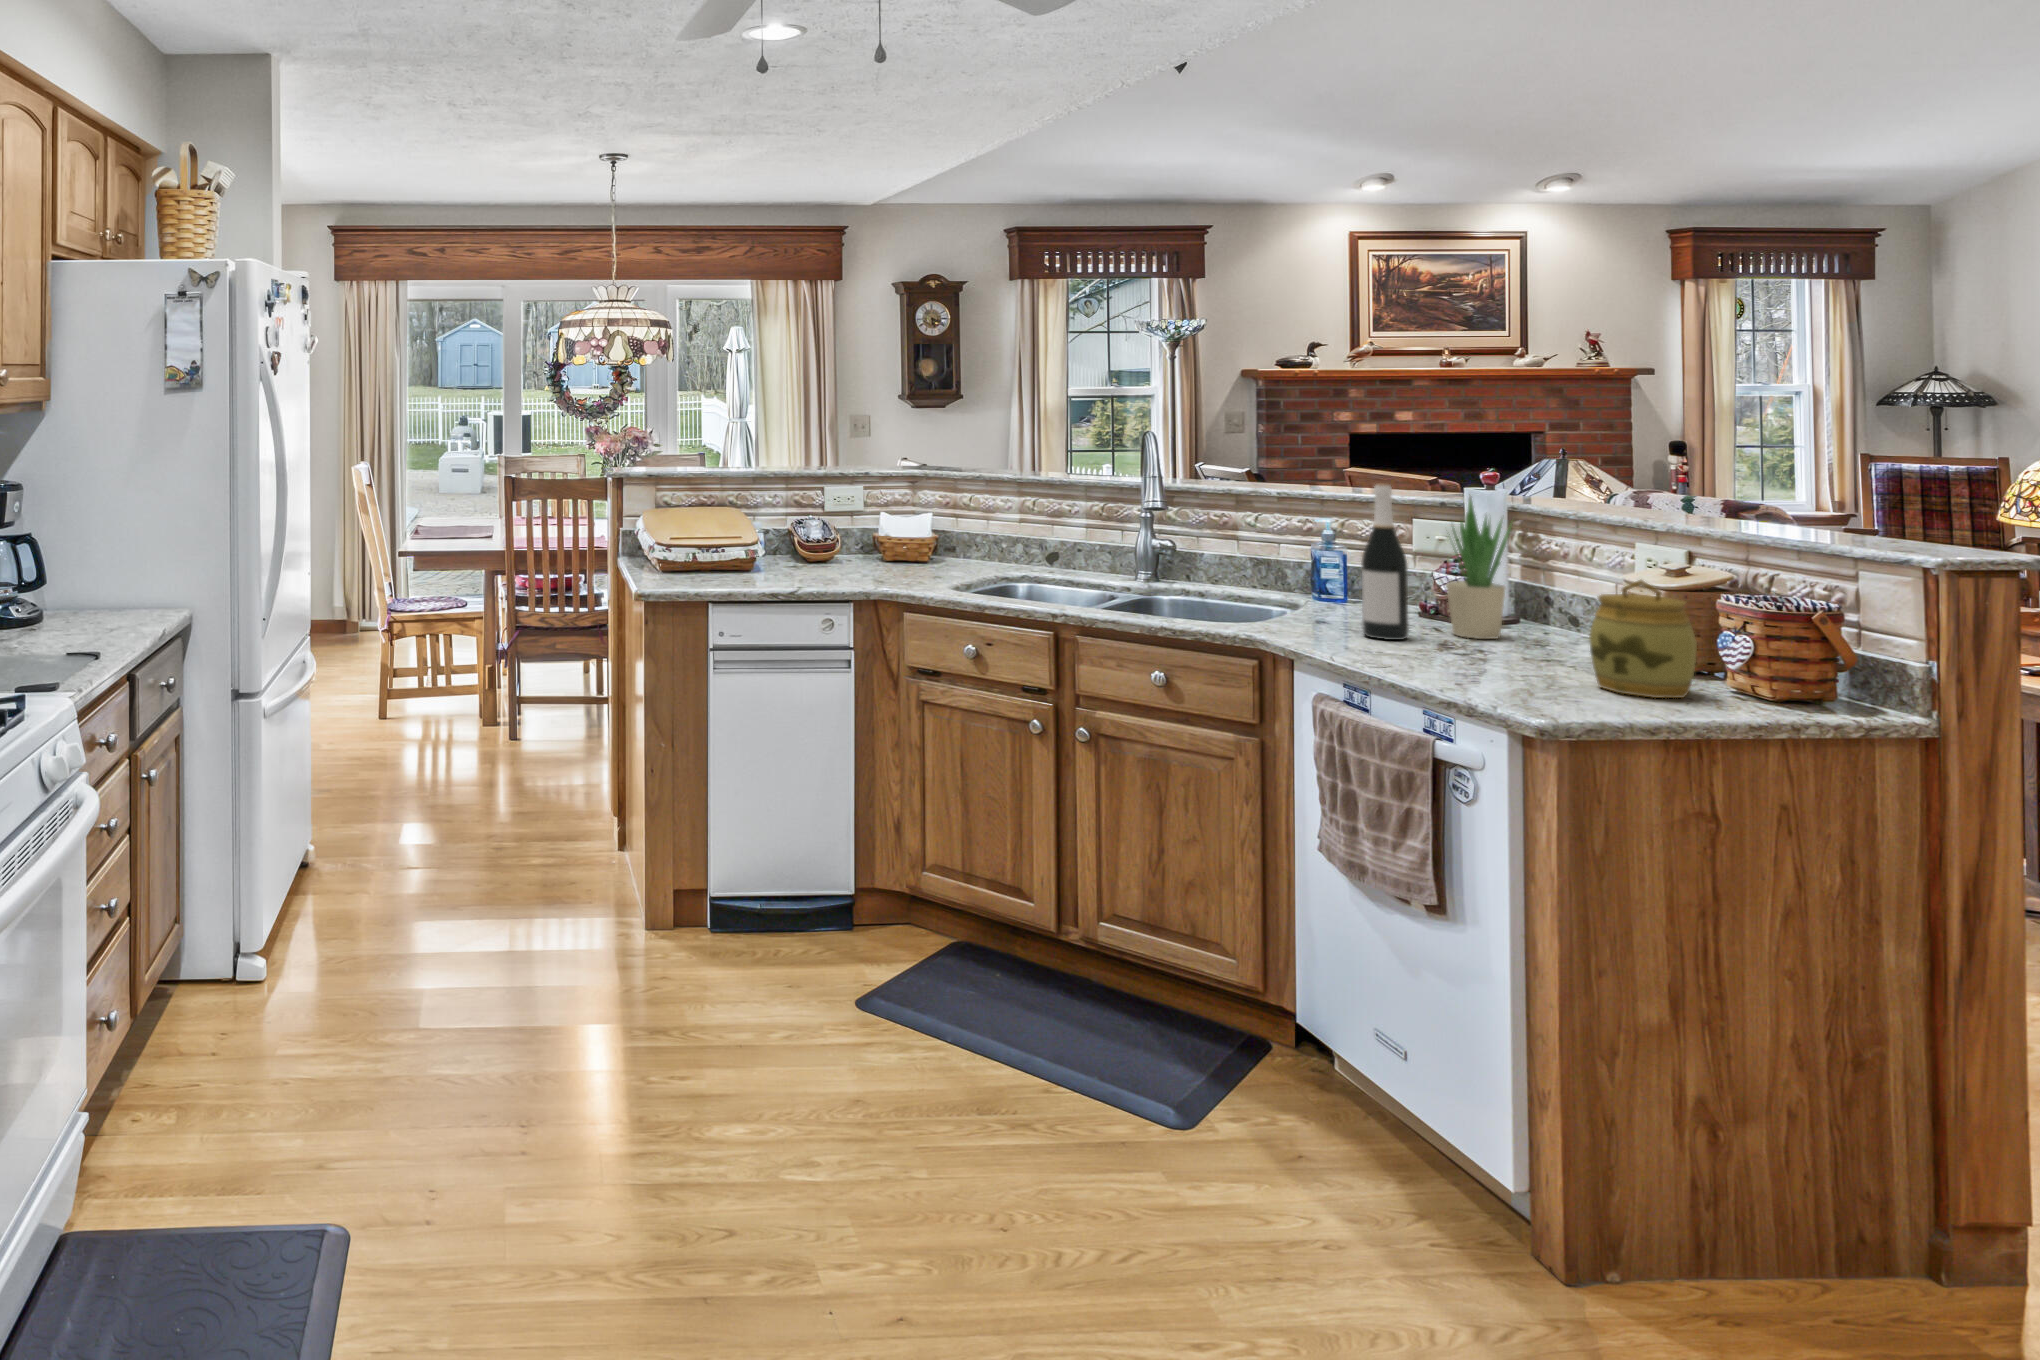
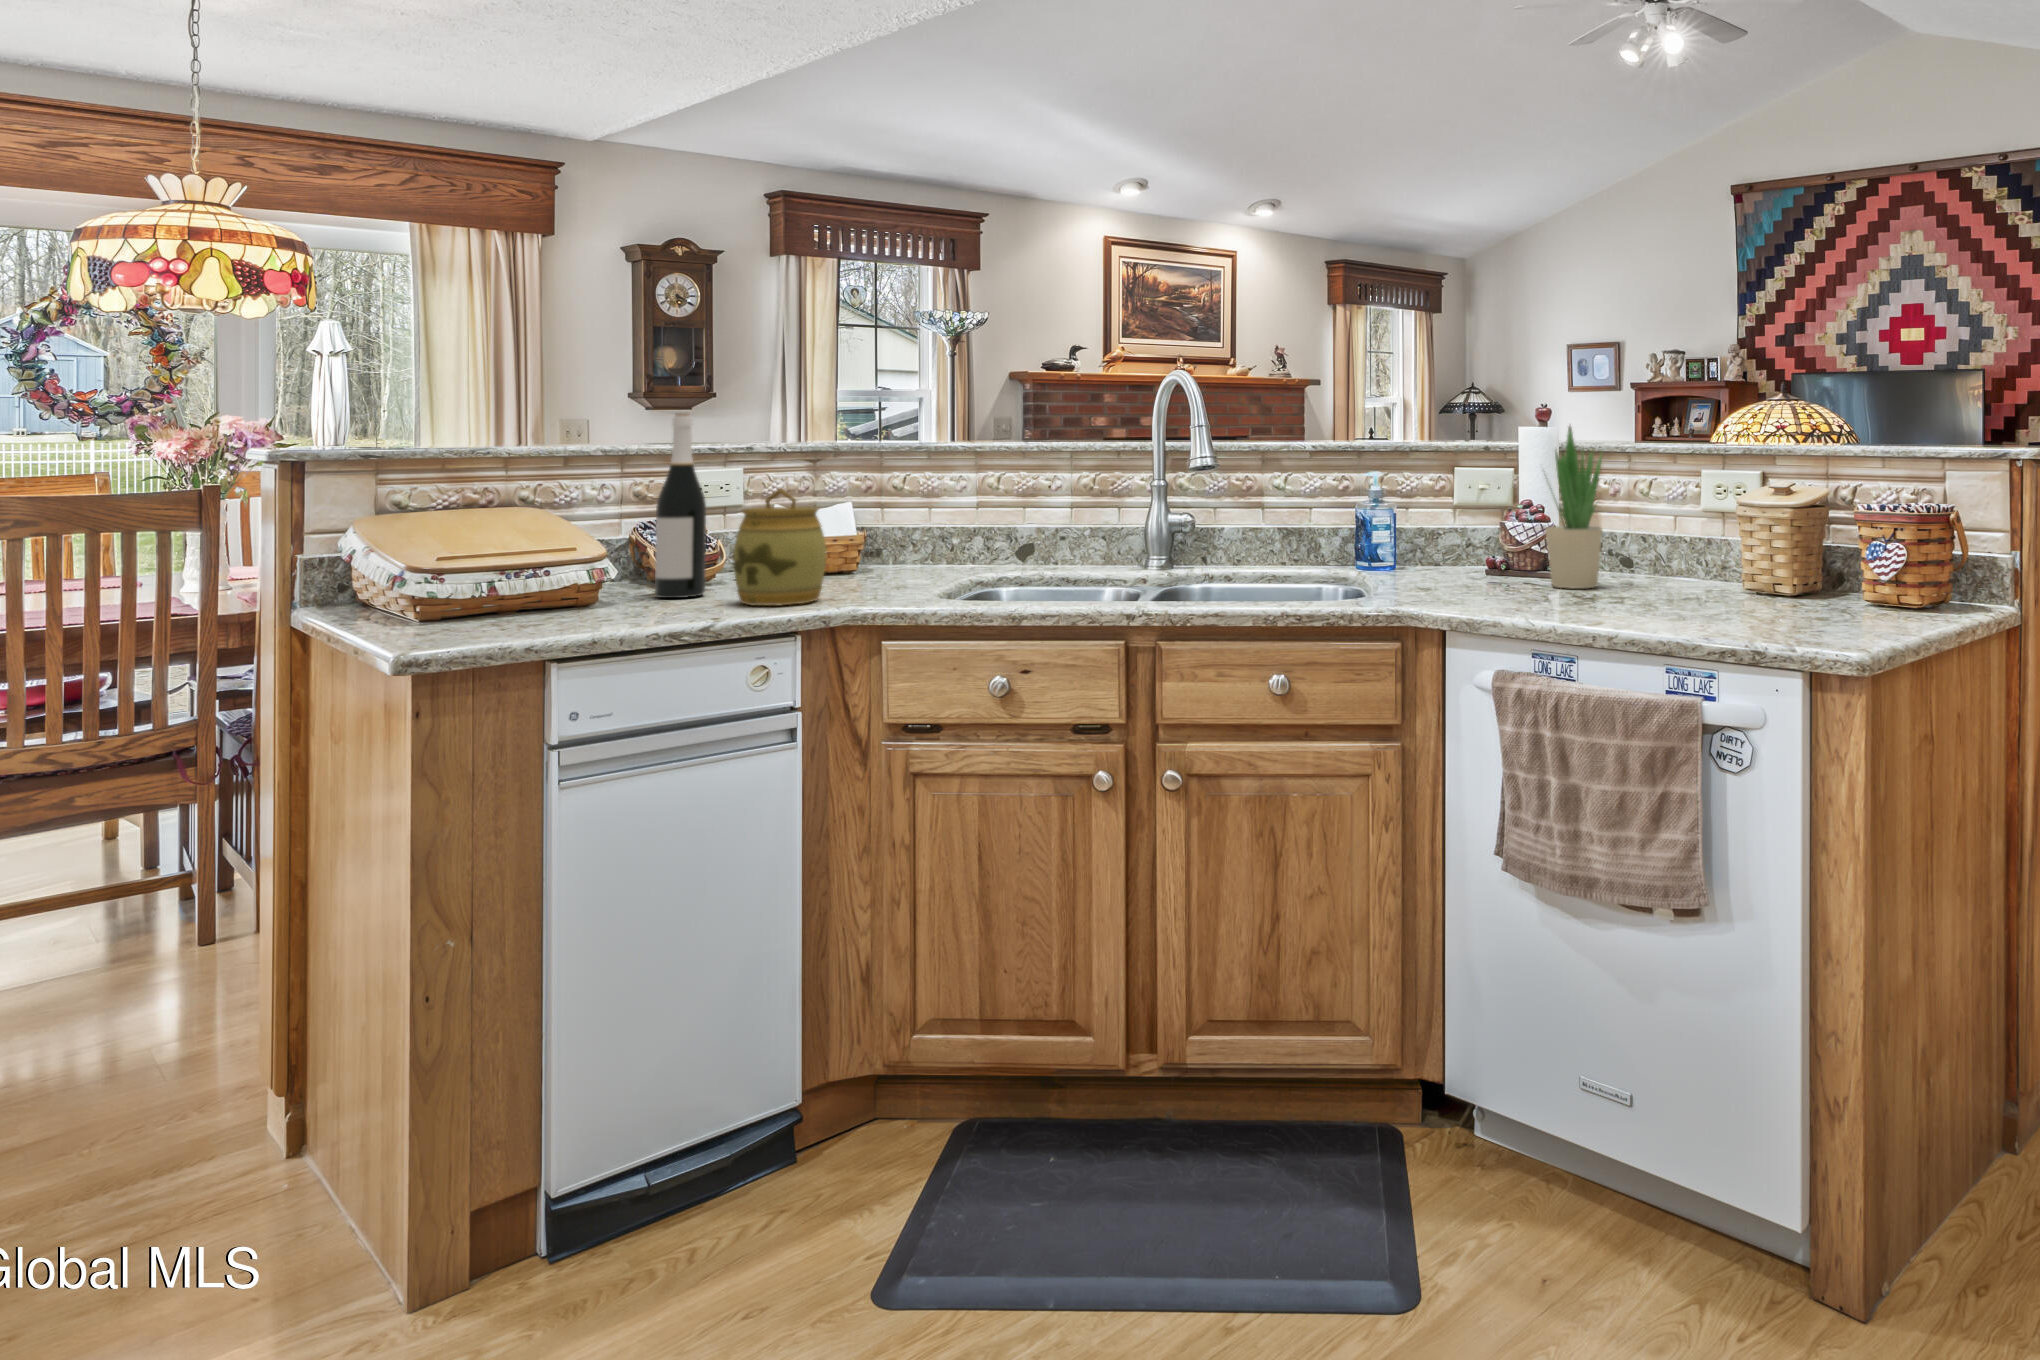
wine bottle: present [1361,483,1409,640] -> present [655,413,706,598]
jar: present [1589,580,1697,698] -> present [733,489,827,606]

